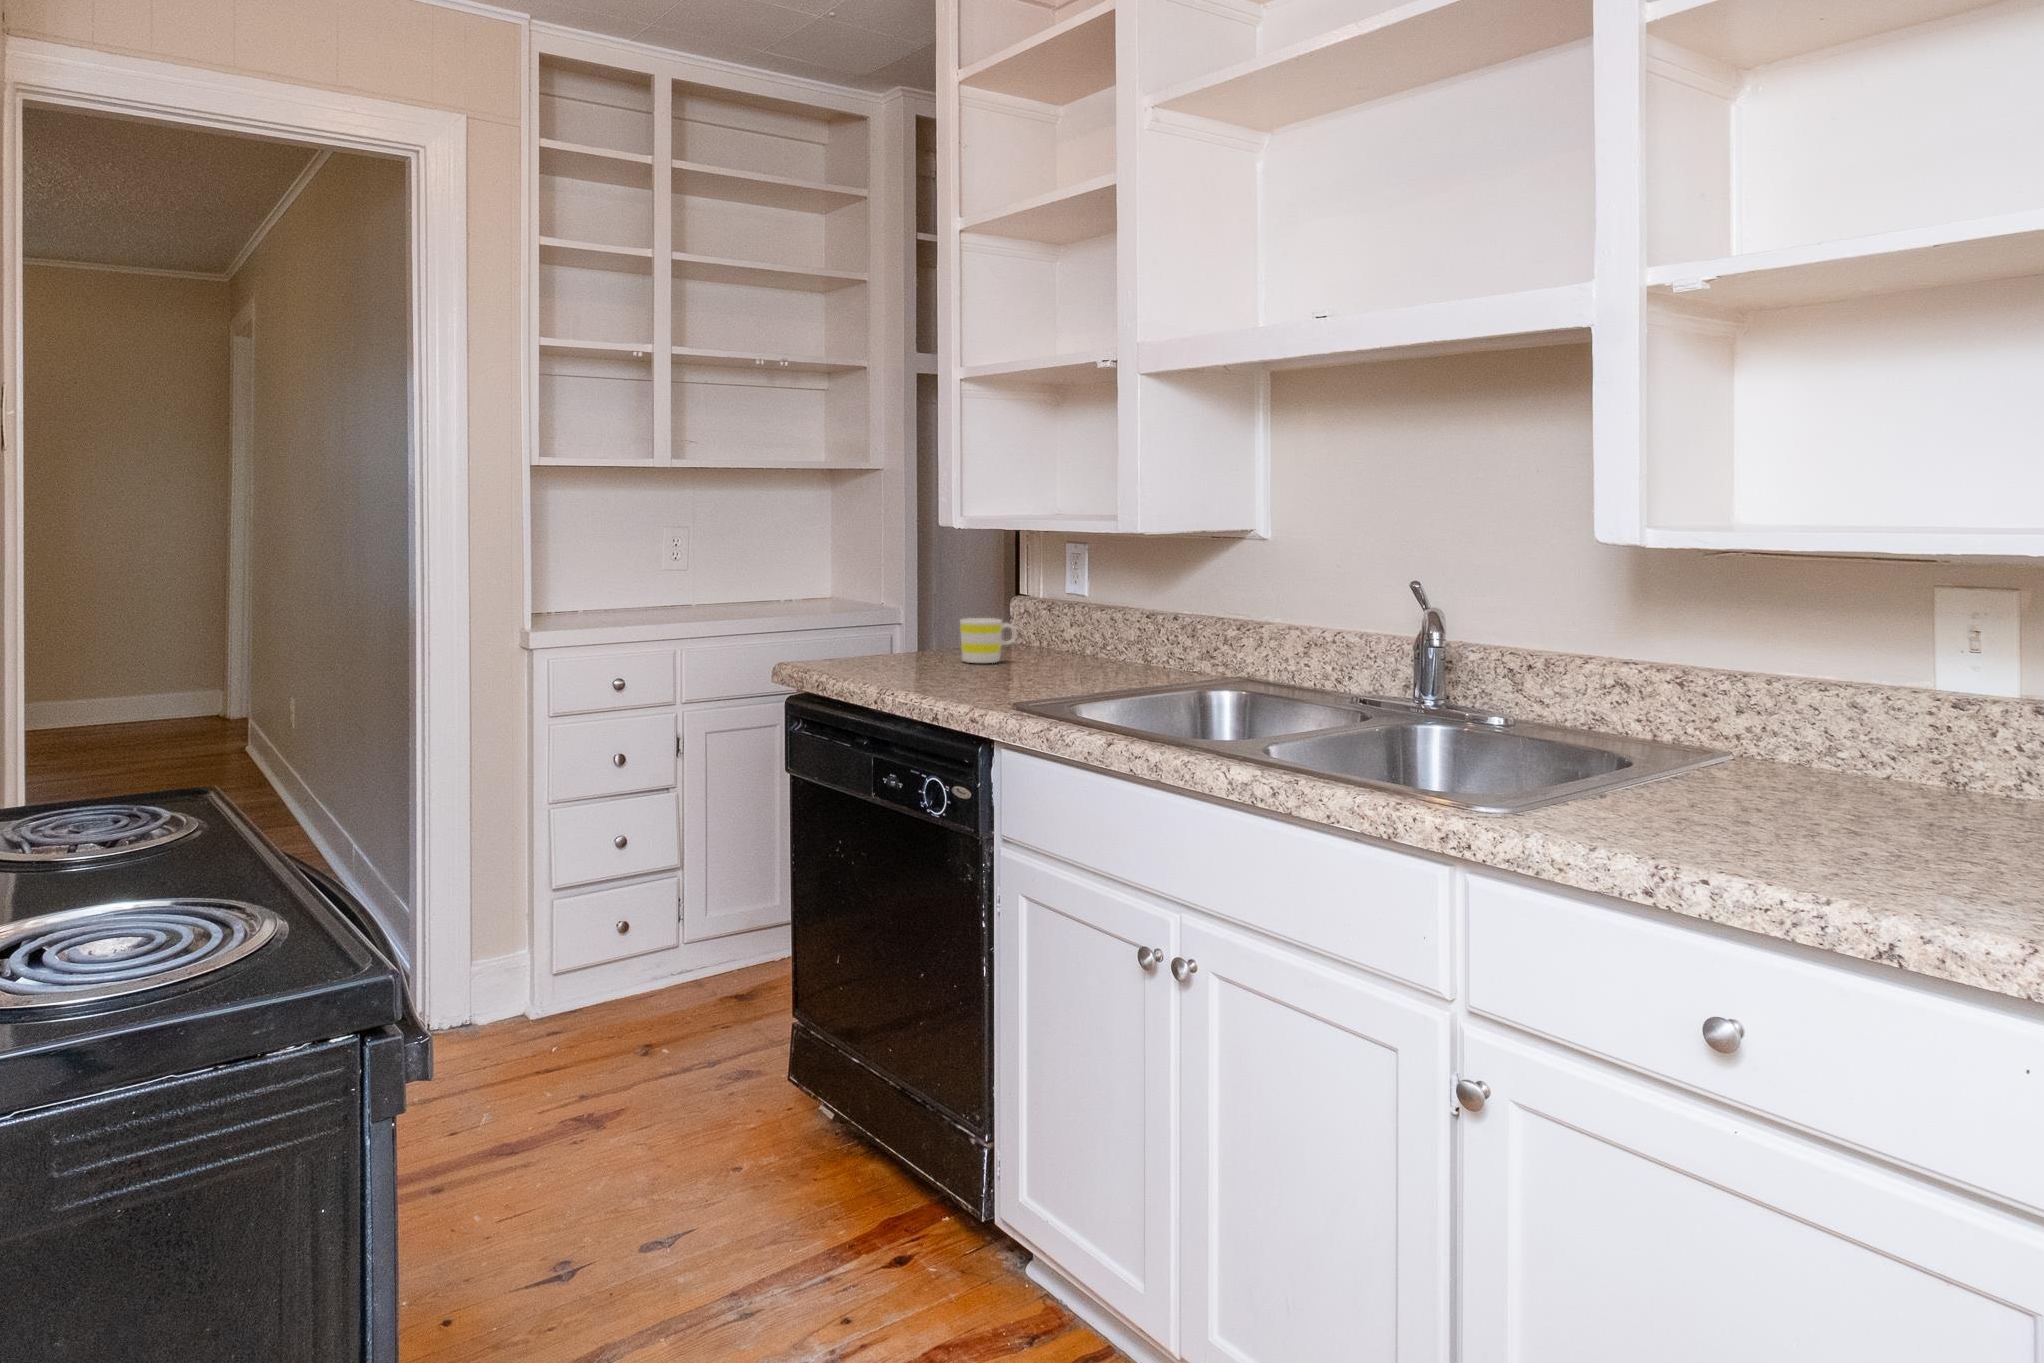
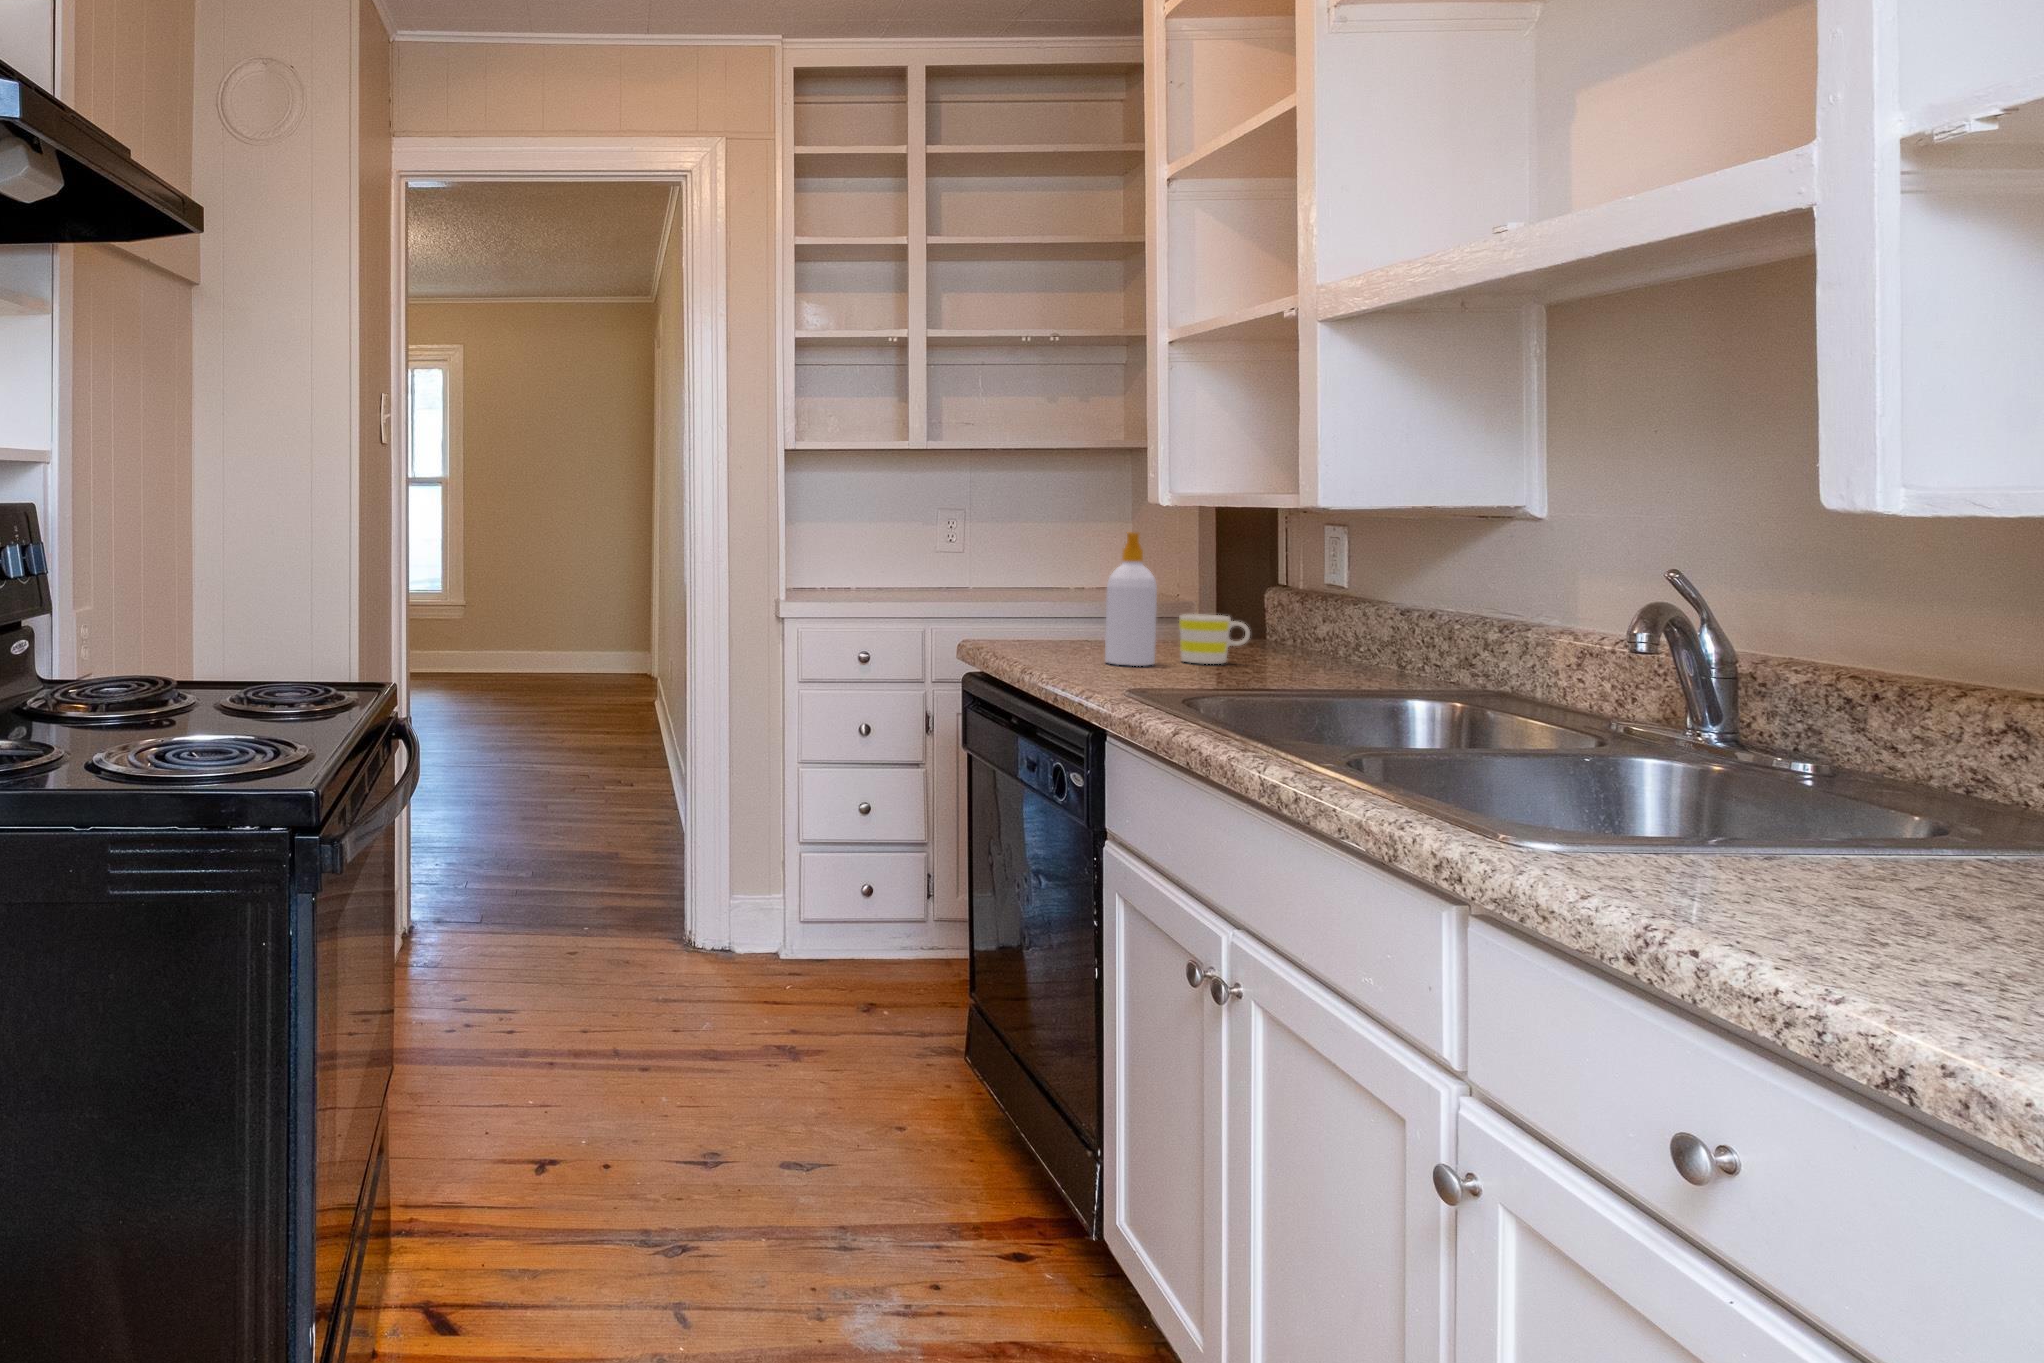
soap bottle: none [909,547,953,671] -> present [1105,532,1157,666]

